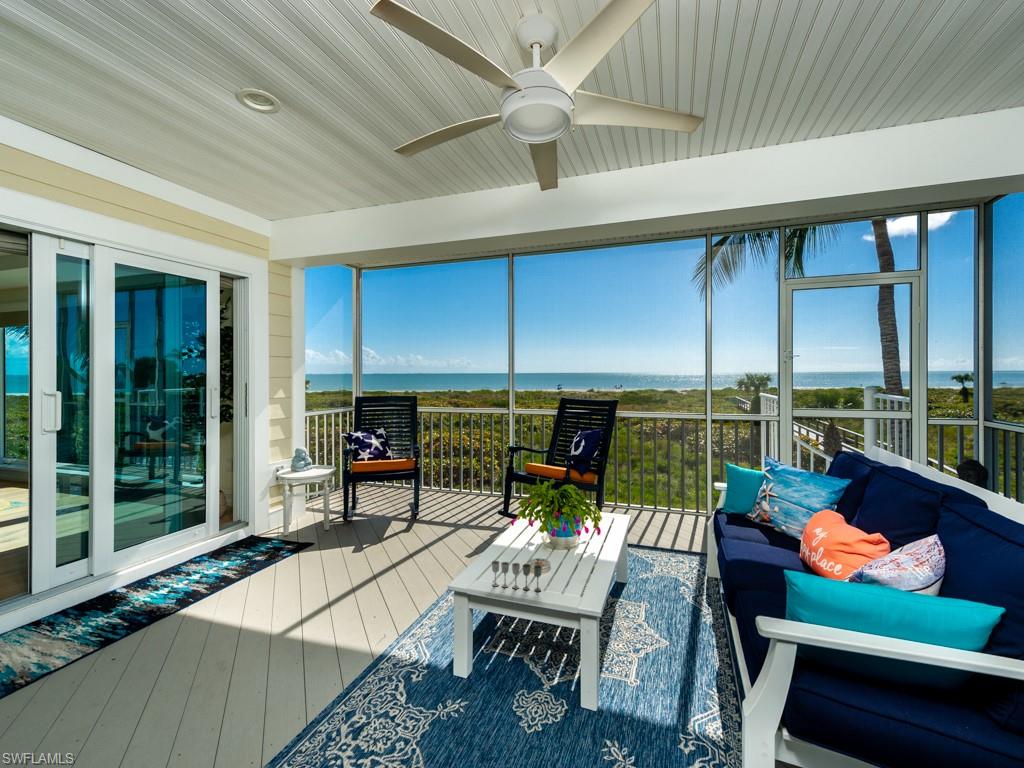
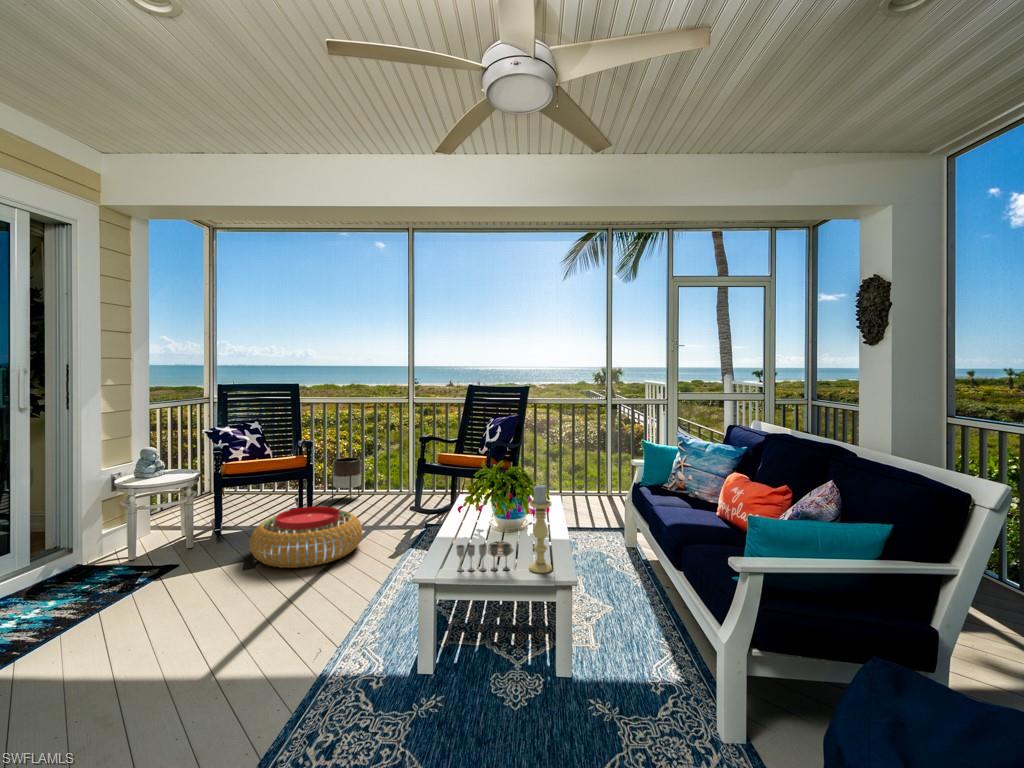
planter: none [448,461,472,502] -> present [332,457,361,503]
pouf: none [364,505,457,558] -> present [250,506,362,568]
candle holder: none [559,511,582,600] -> present [529,485,552,573]

